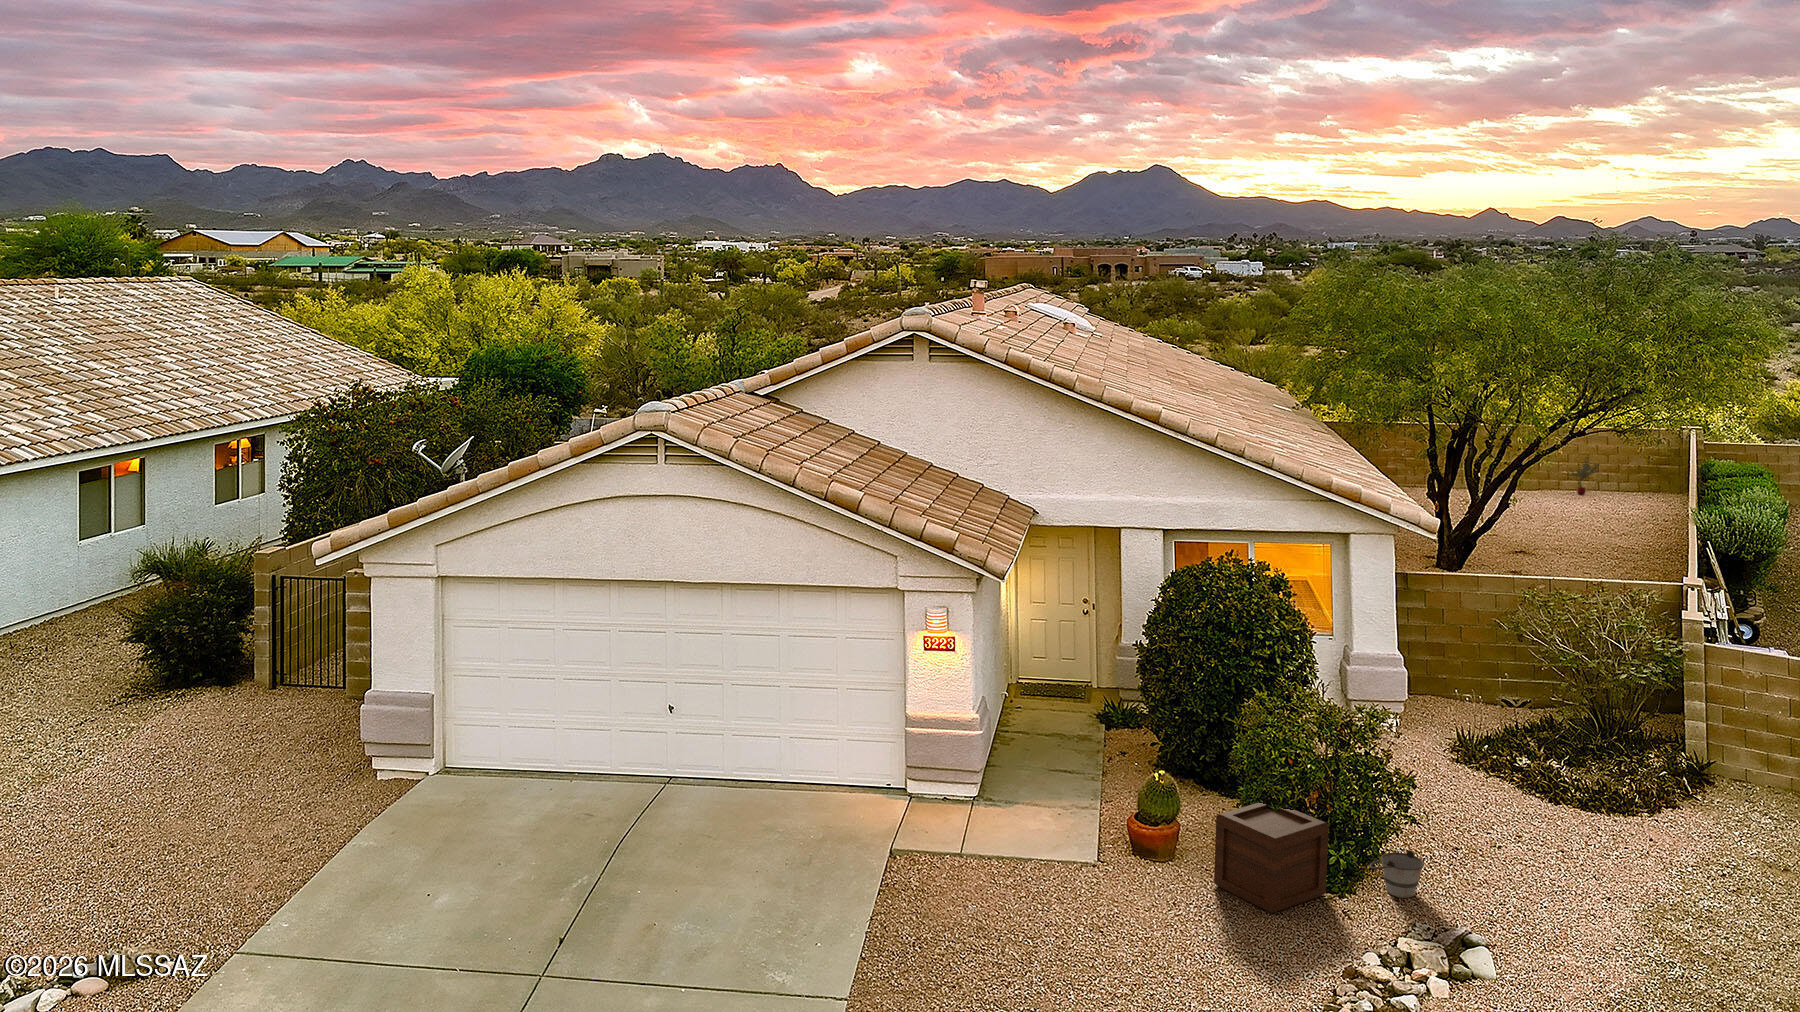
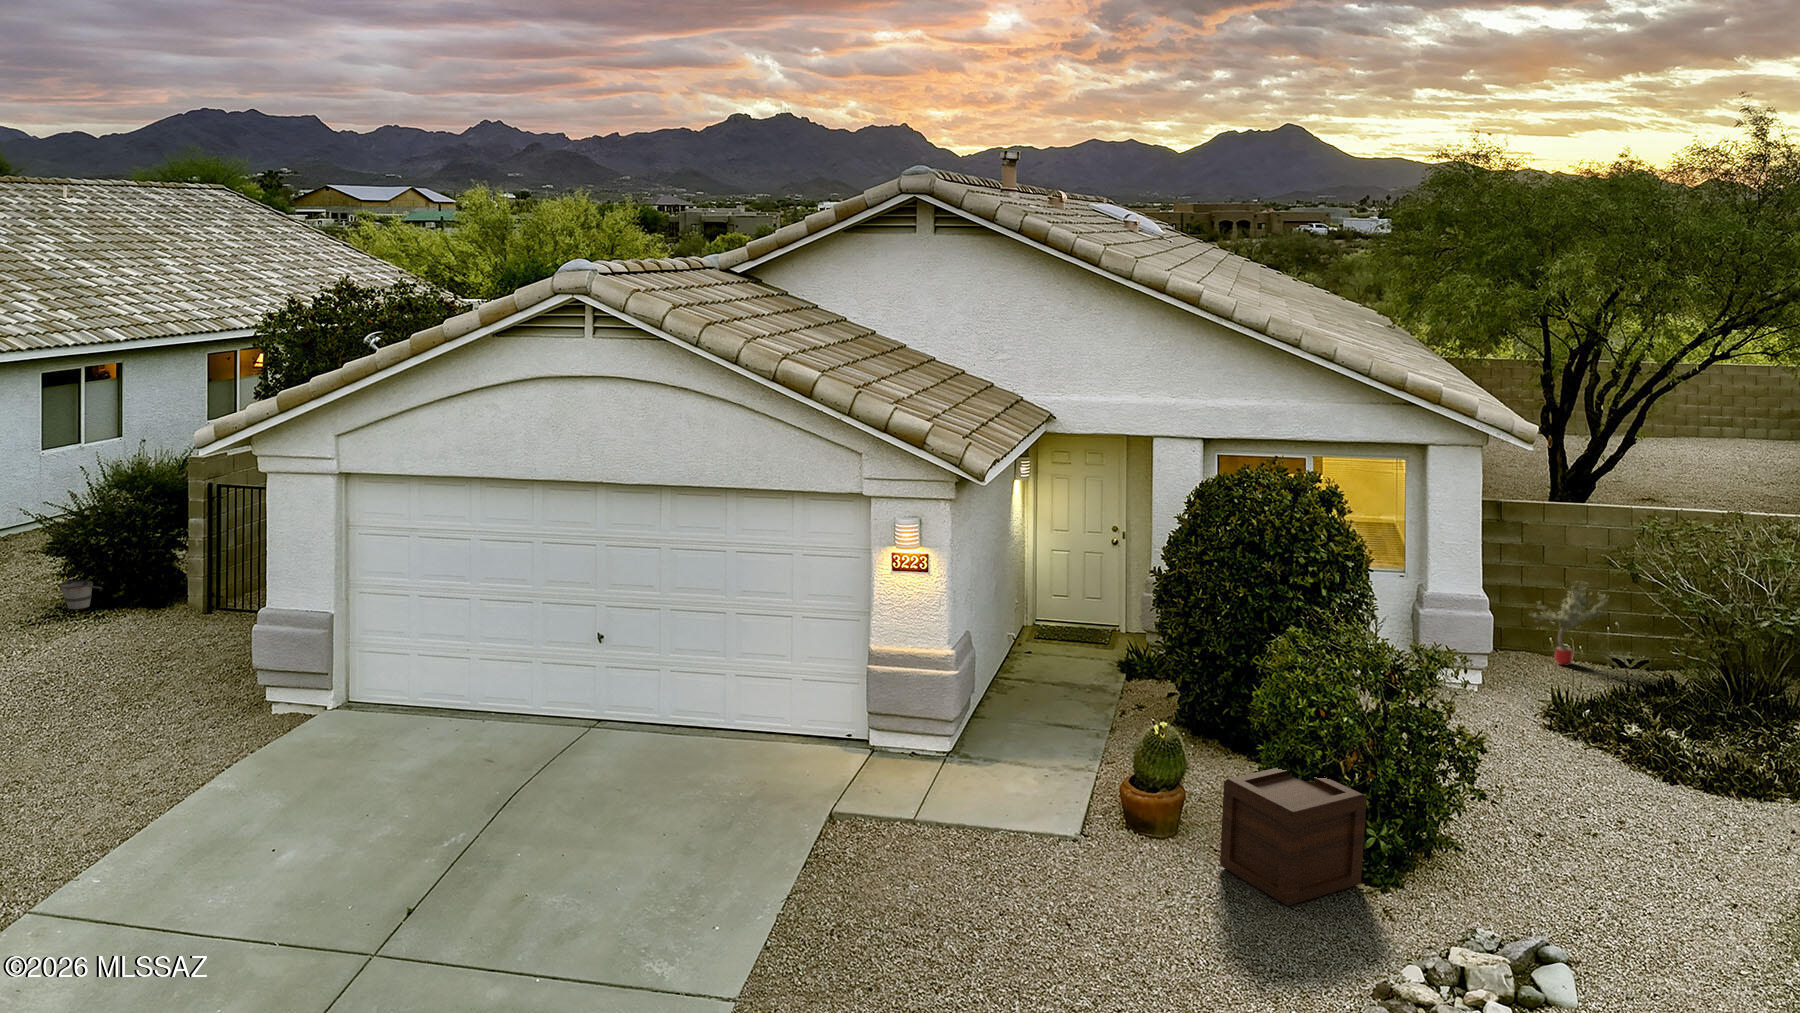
potted tree: present [1568,458,1599,495] -> present [1530,581,1609,665]
bucket: present [1369,850,1424,898] -> present [60,579,102,609]

